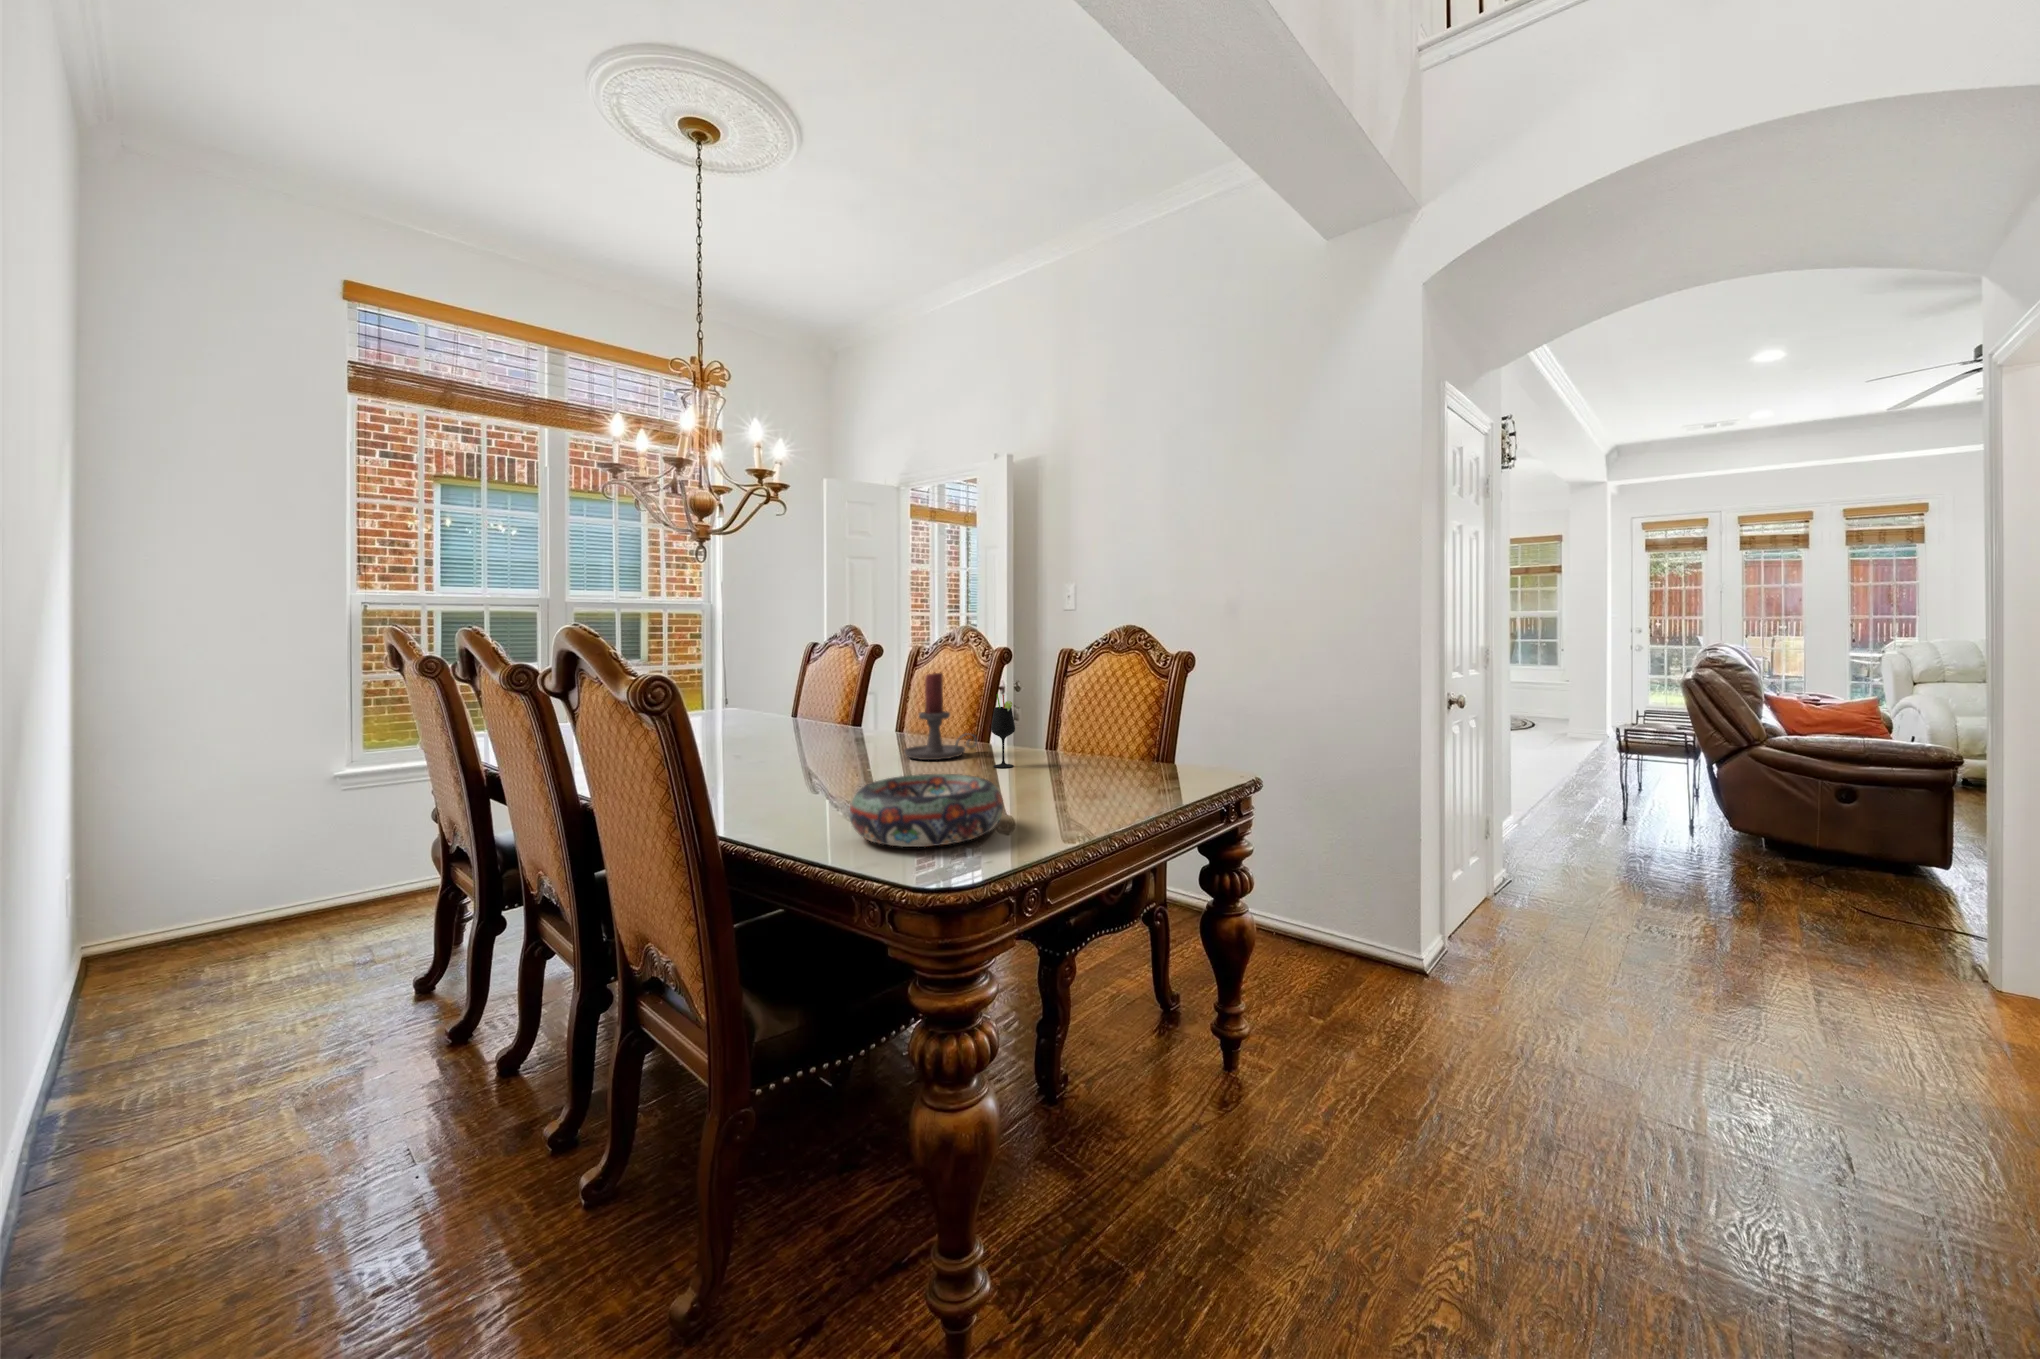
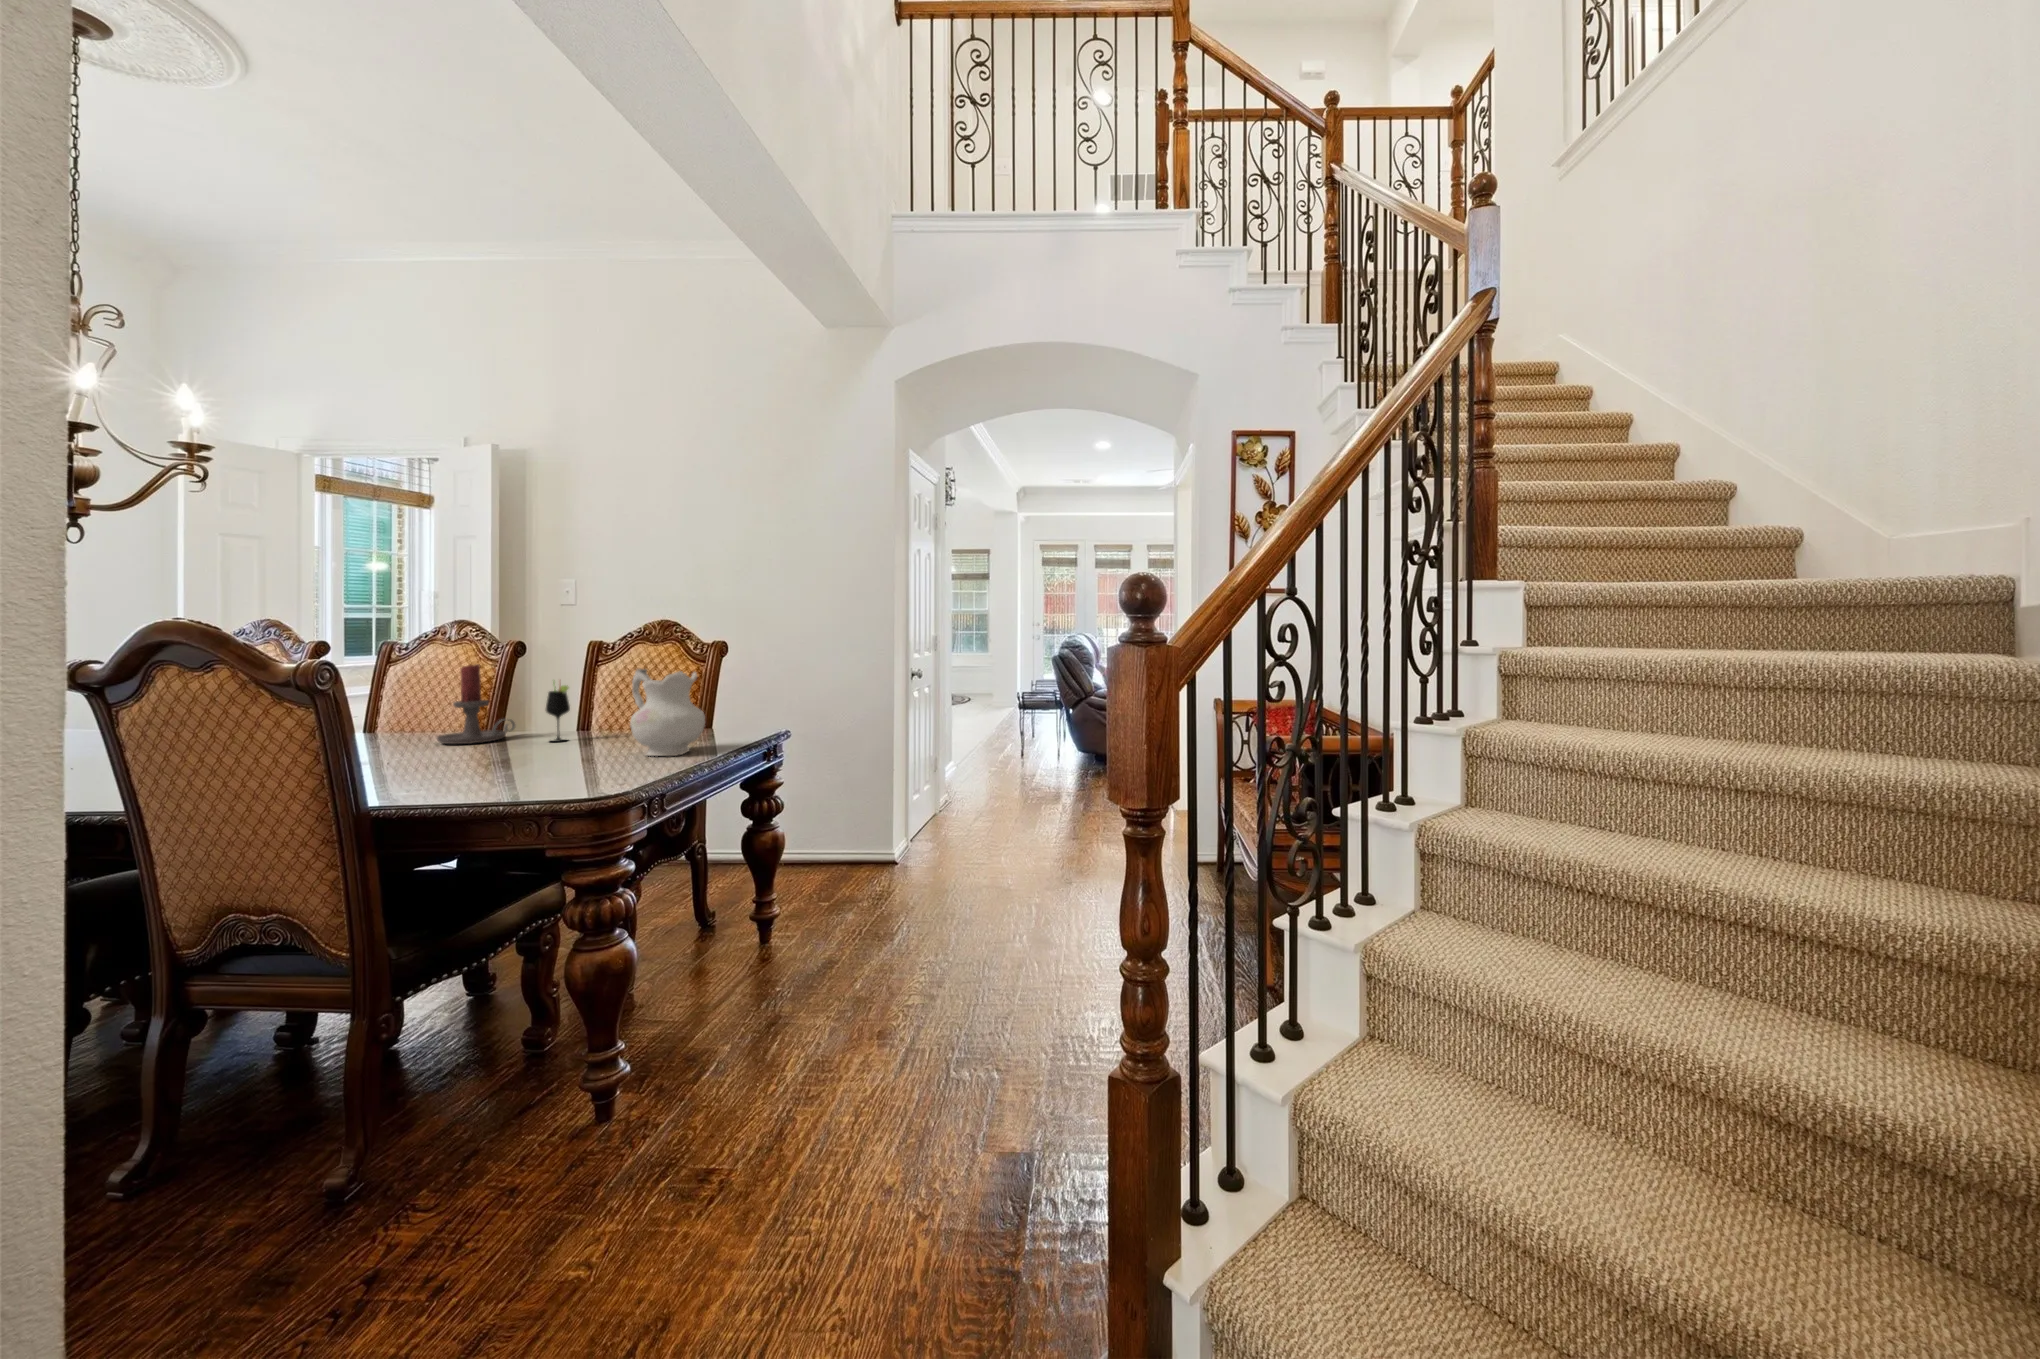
ceramic pitcher: none [1046,687,1136,812] -> present [630,669,705,756]
decorative bowl: present [850,774,1003,847] -> none [473,736,613,787]

